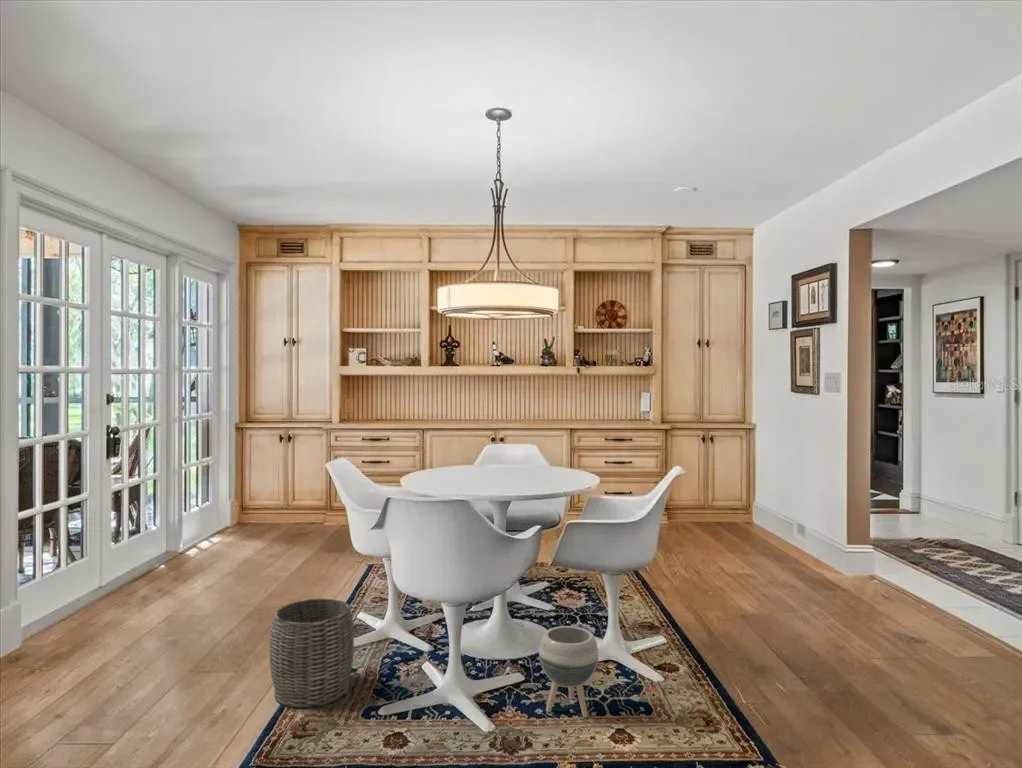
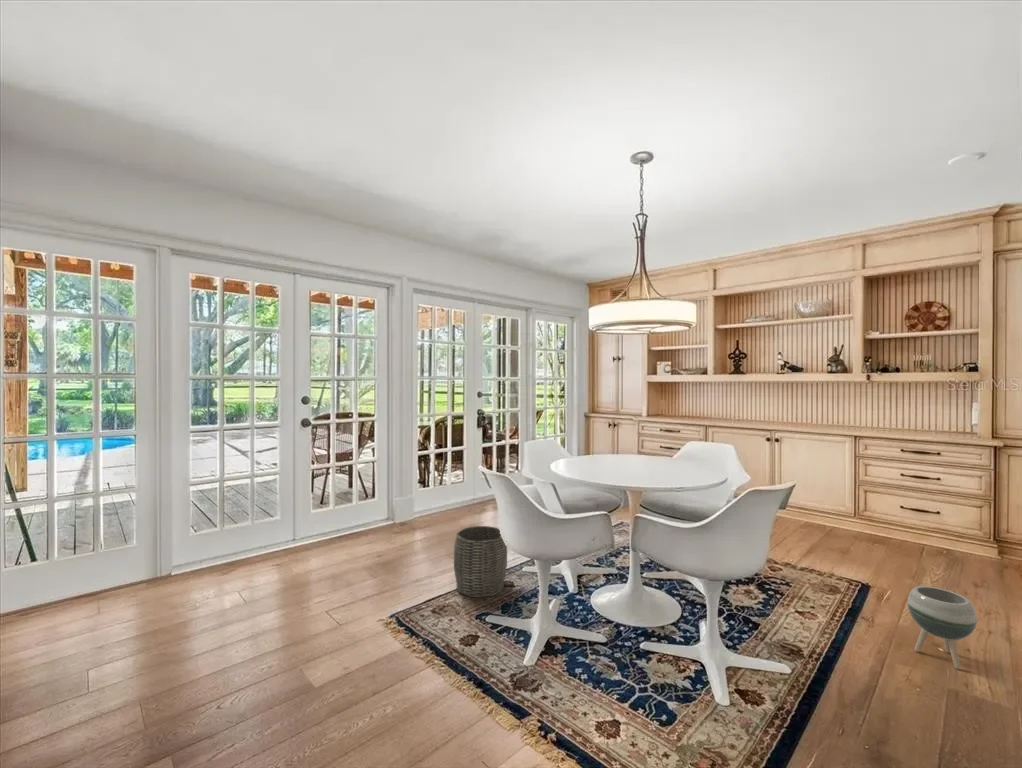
planter: present [539,626,599,717] -> present [908,586,977,669]

